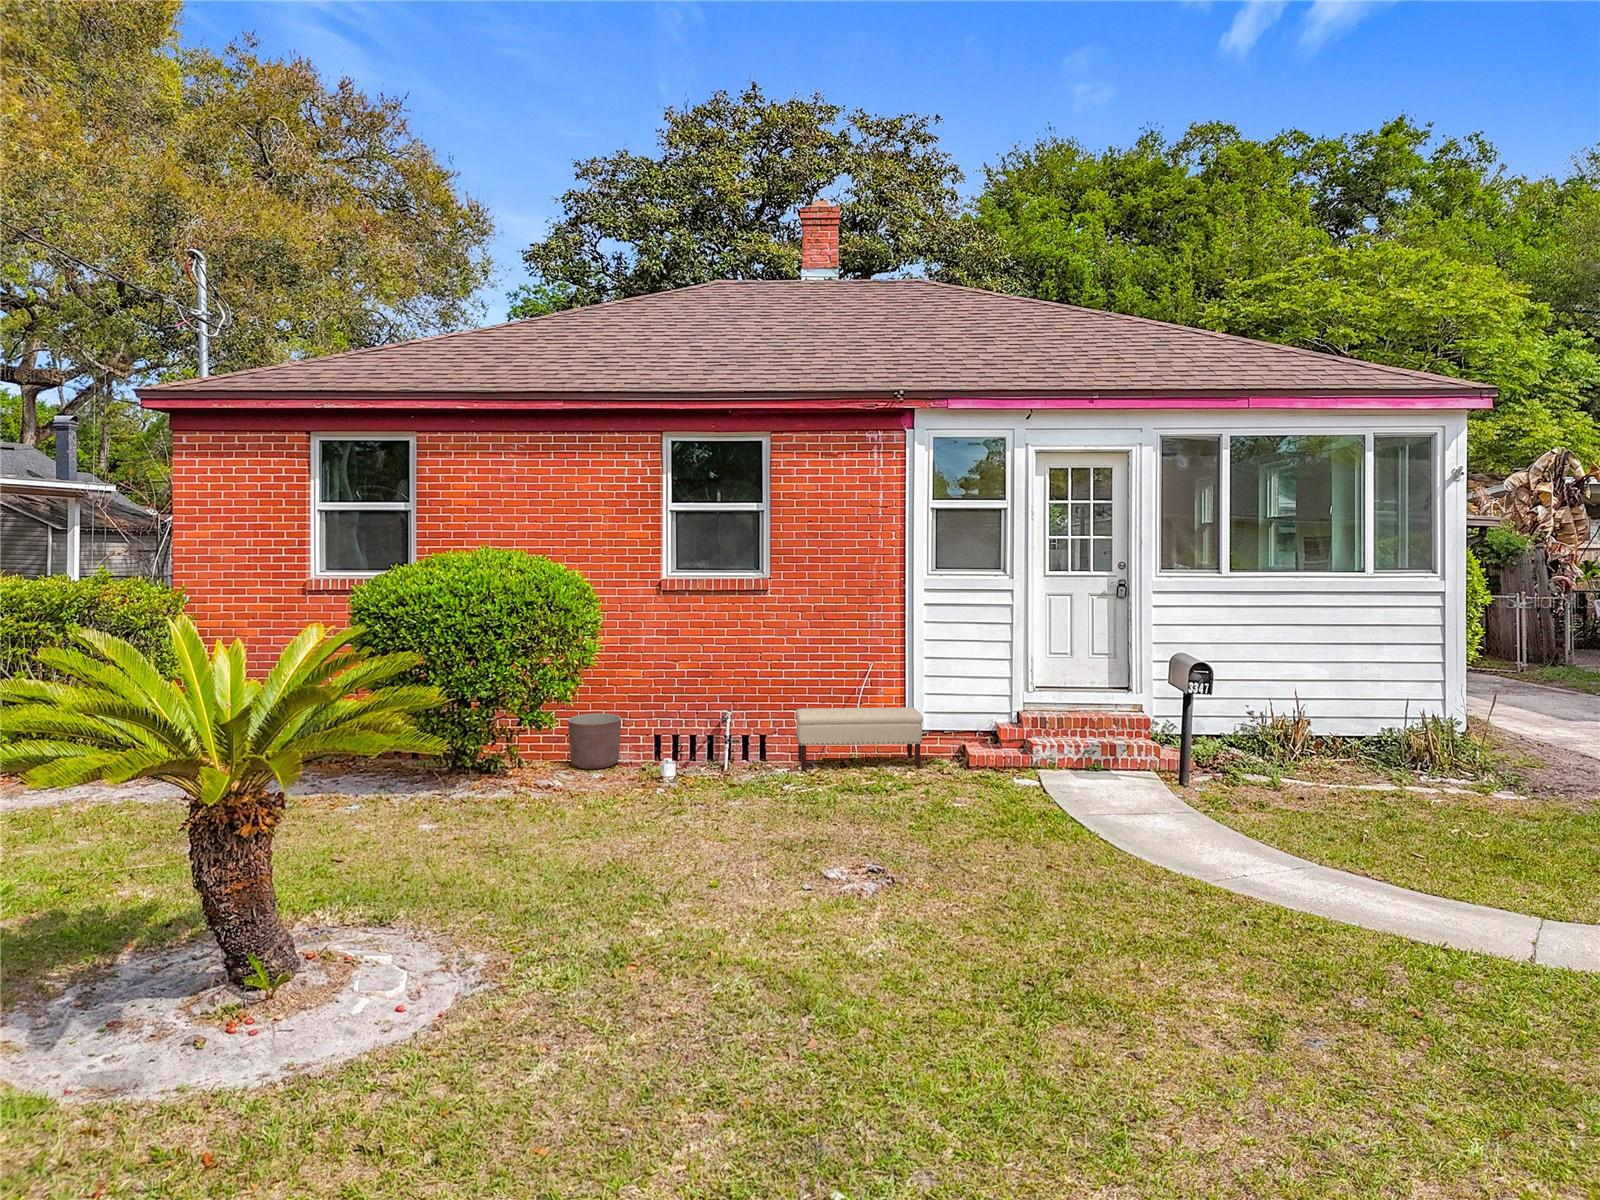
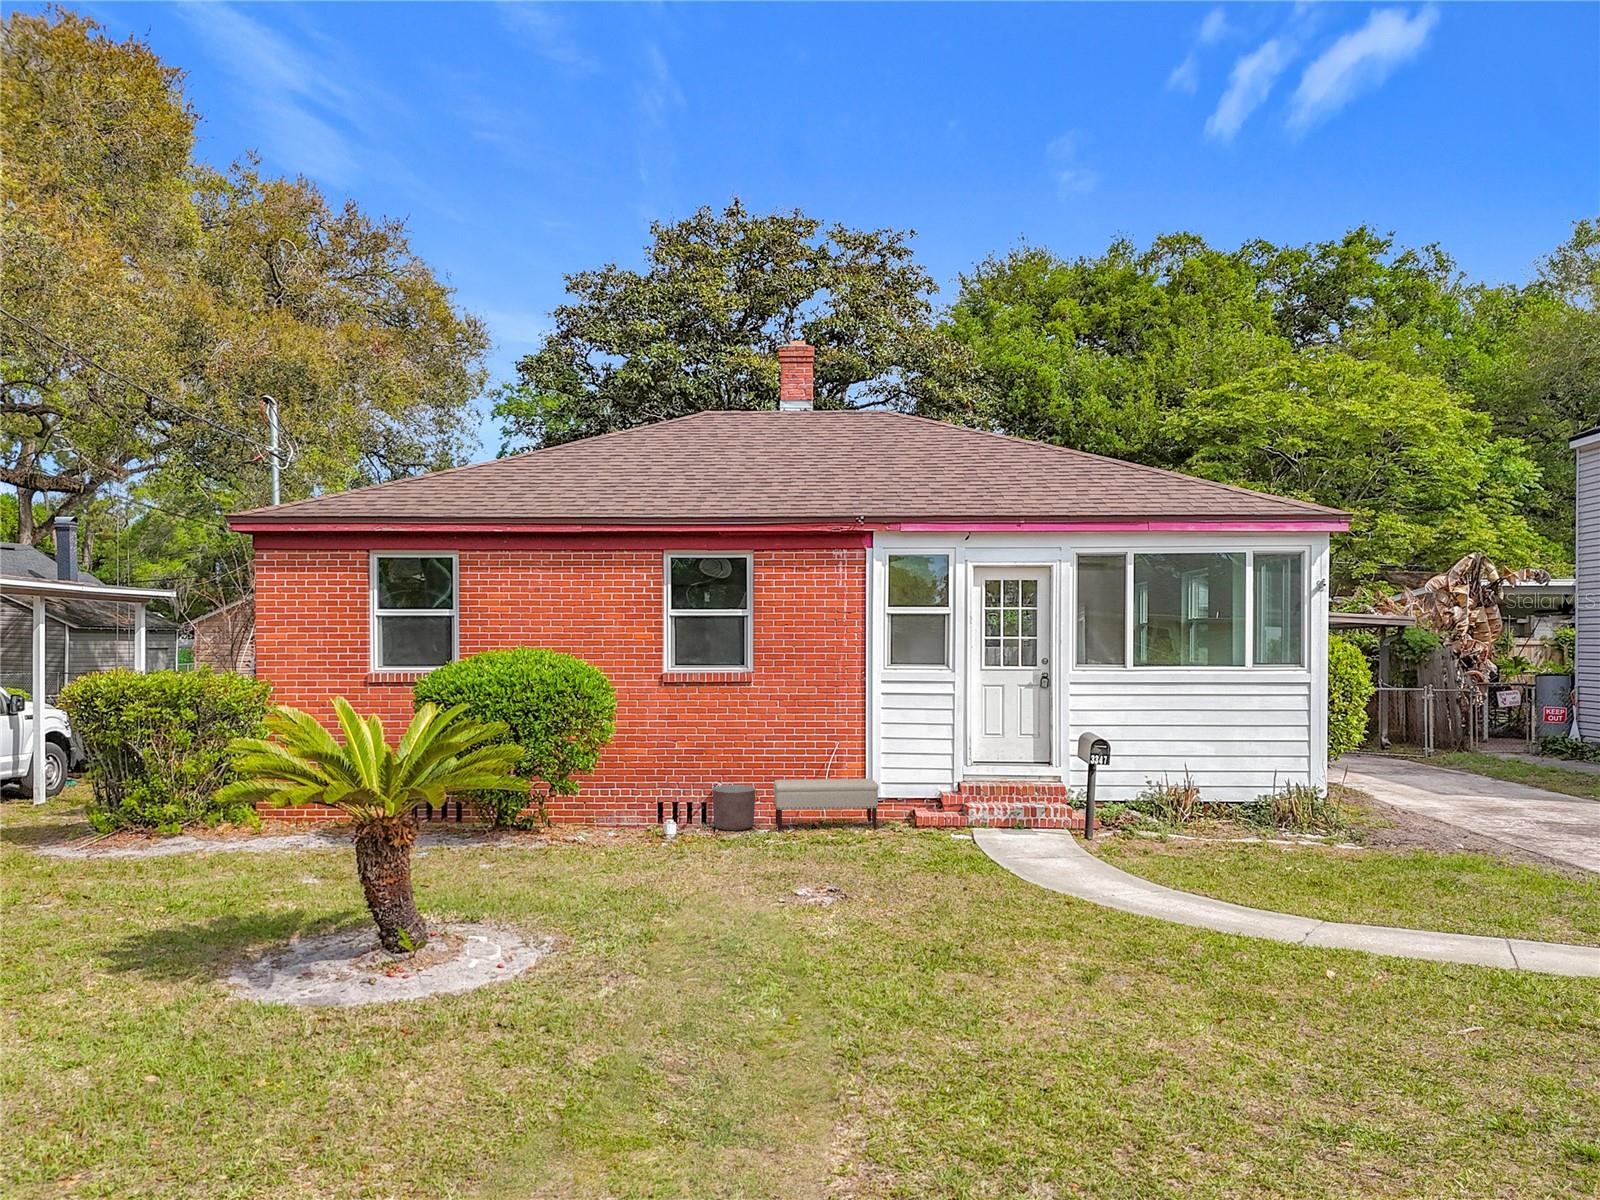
planter: present [568,714,621,769] -> present [713,785,756,831]

